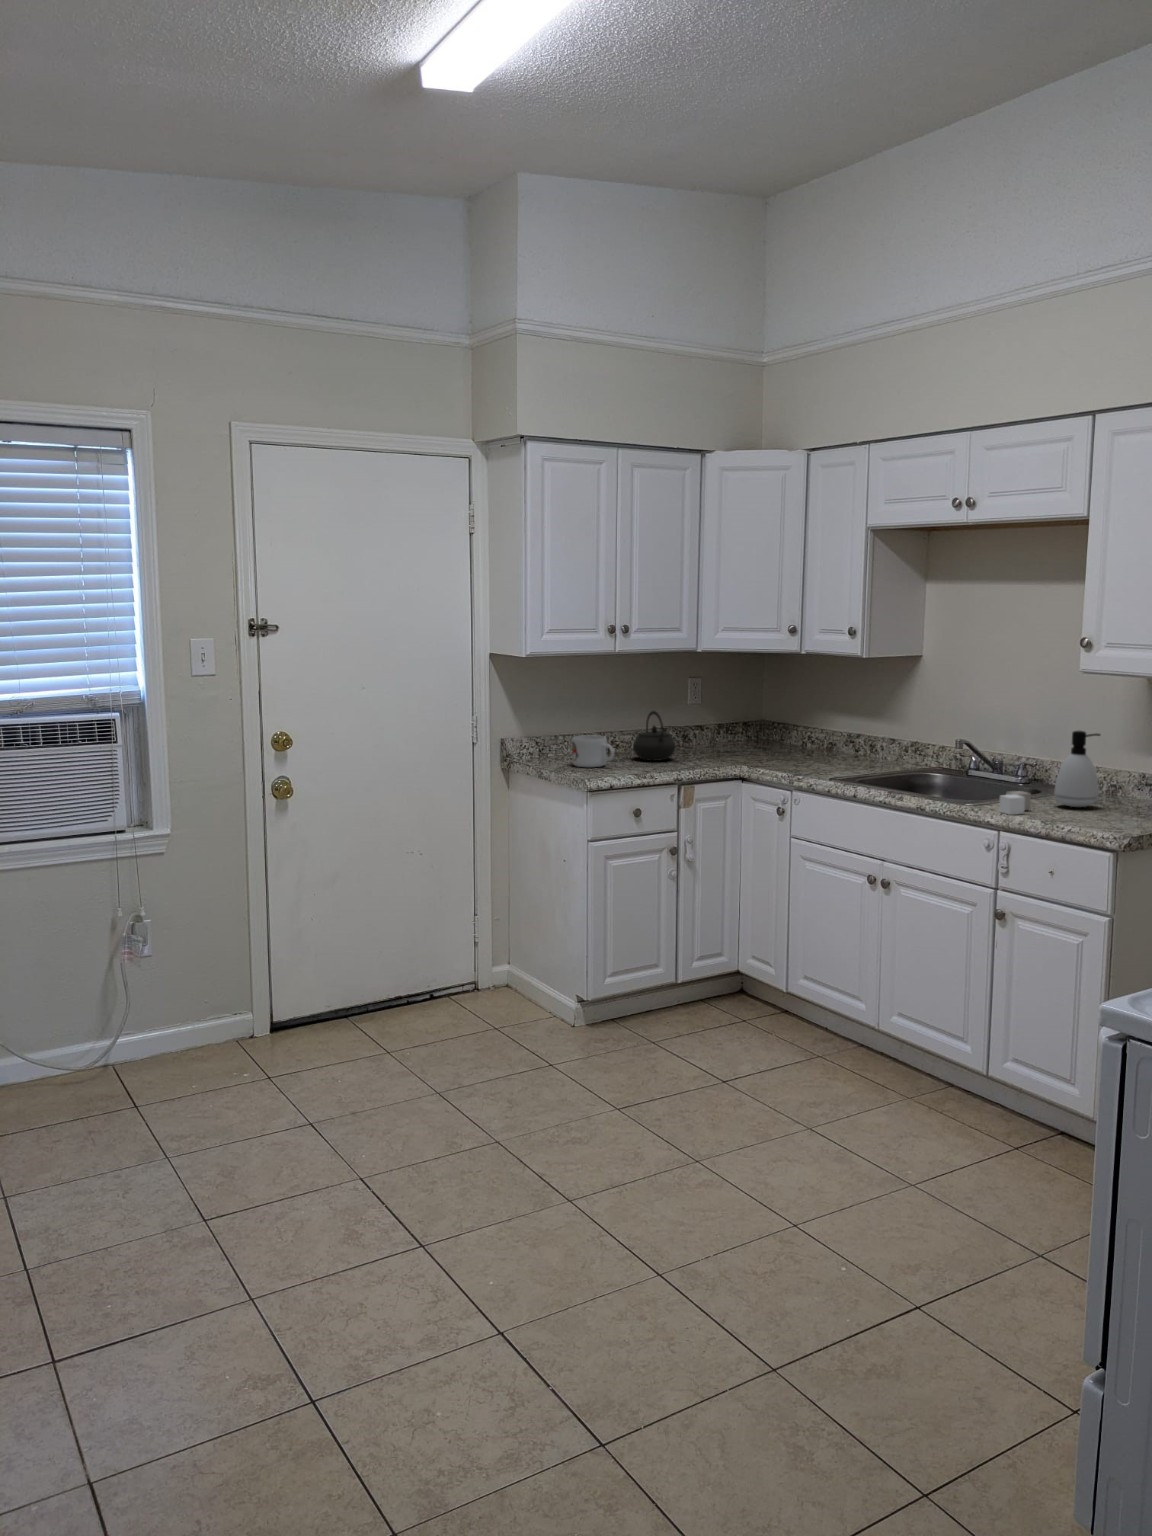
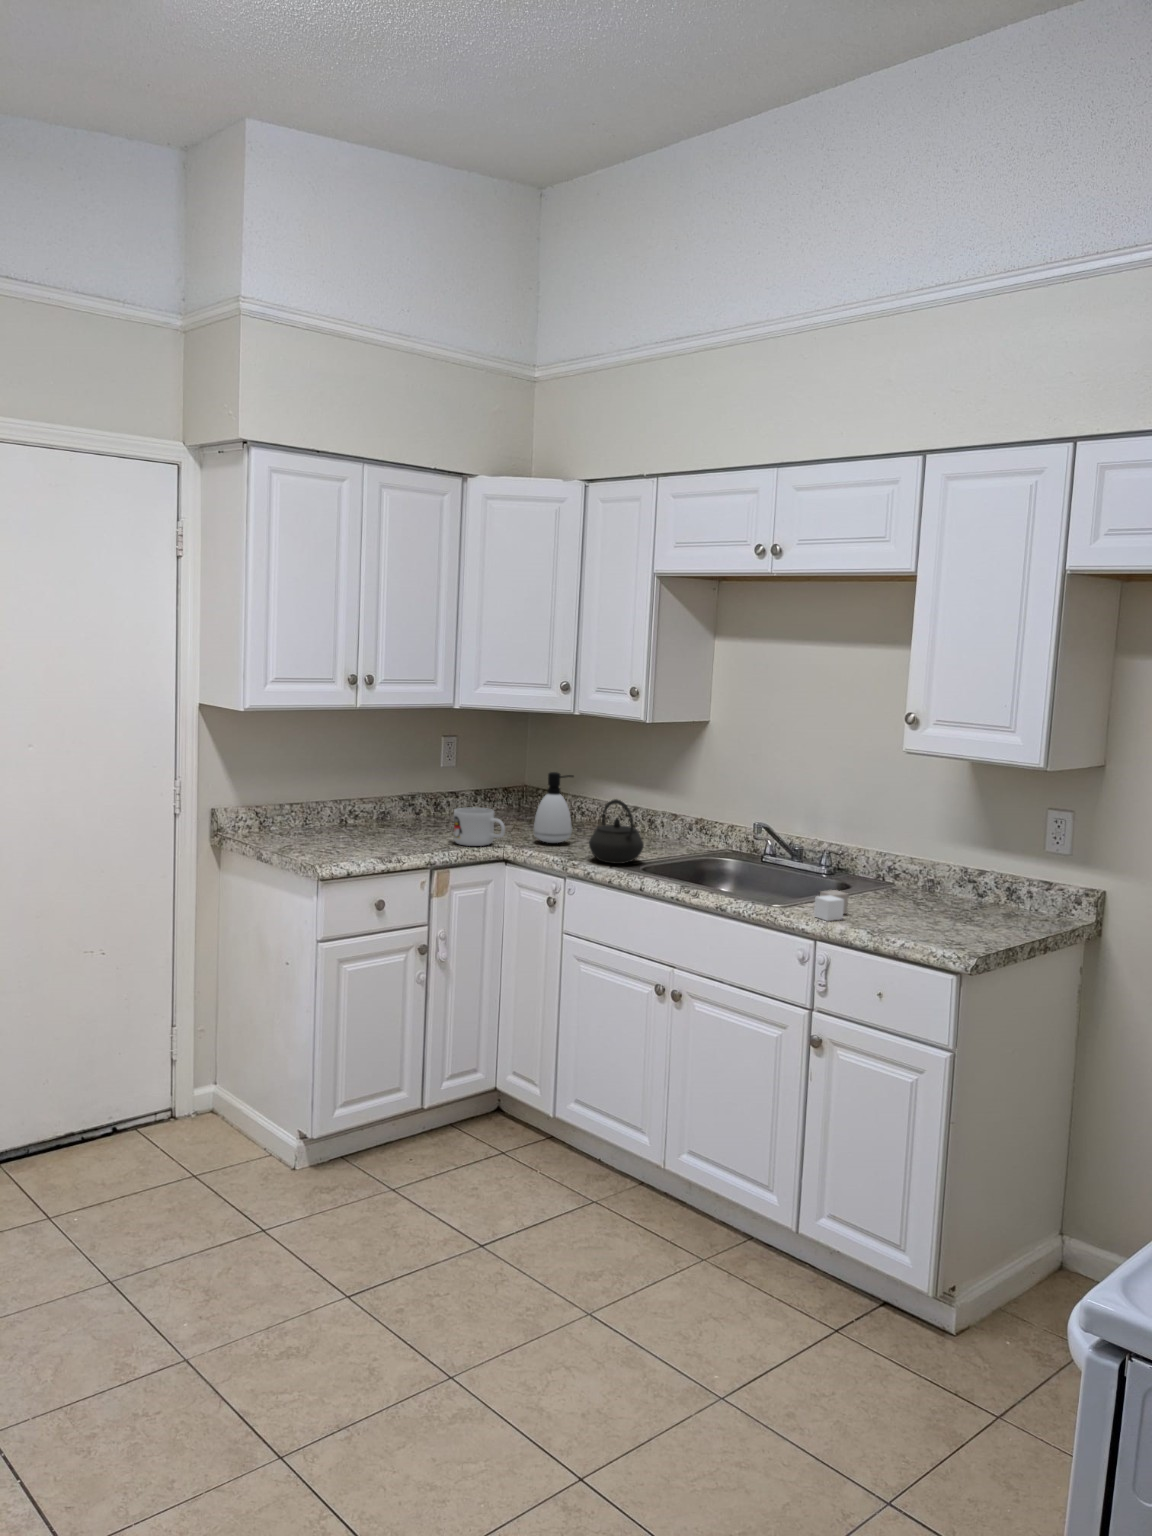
kettle: present [633,711,676,761] -> present [589,799,644,864]
soap dispenser: present [1054,731,1100,807] -> present [534,772,574,843]
mug: present [572,736,614,767] -> present [453,808,505,846]

